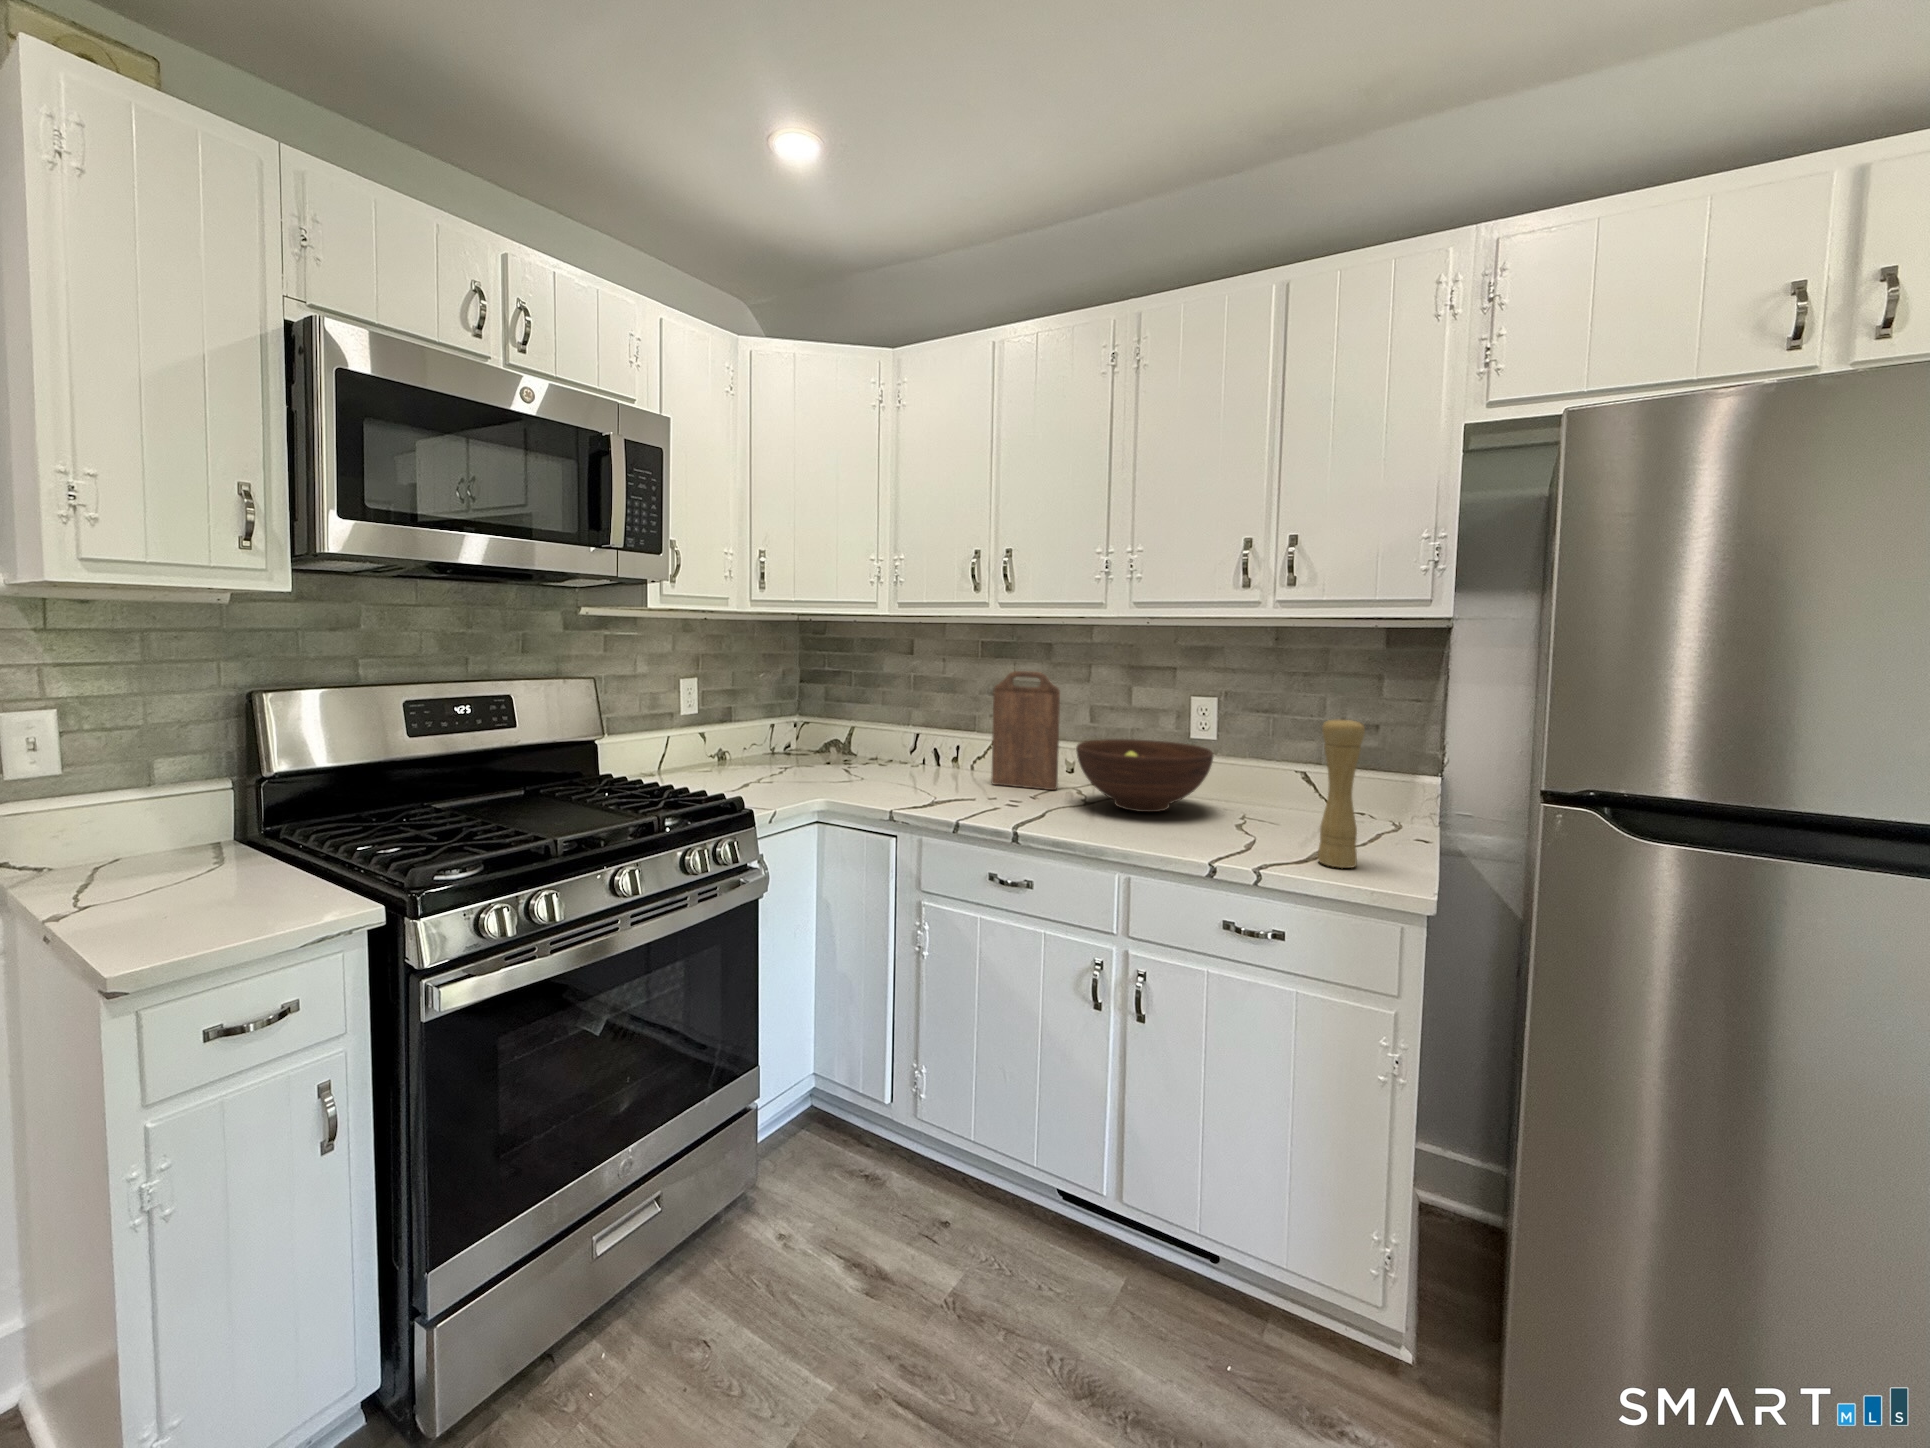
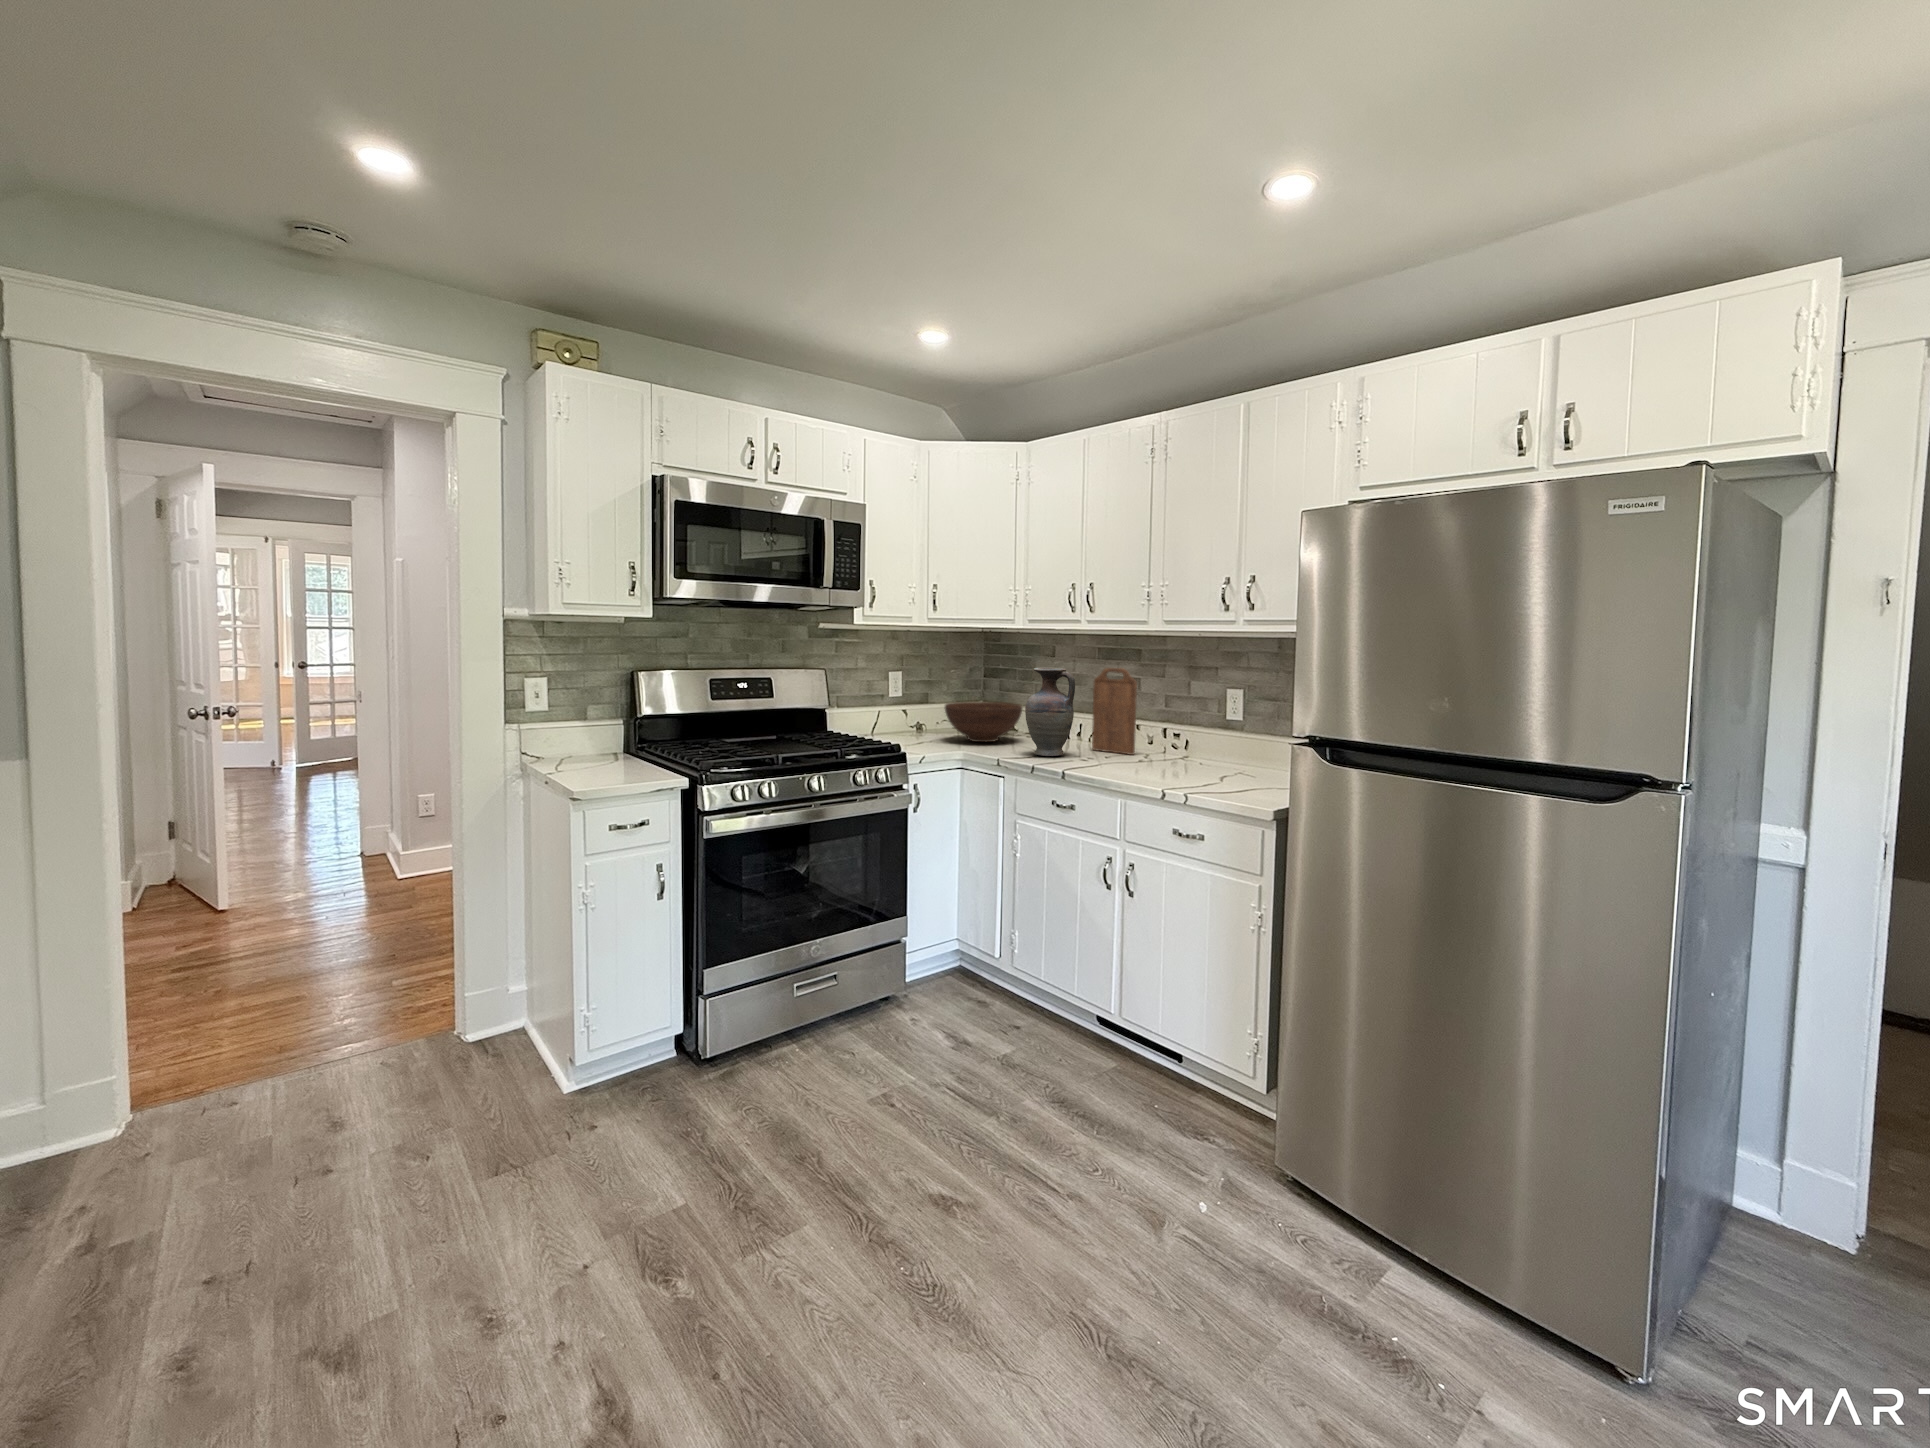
vase: none [915,672,987,800] -> present [1025,668,1075,756]
pepper mill: present [1318,718,1365,868] -> none [1234,698,1261,796]
fruit bowl: present [1076,739,1213,812] -> present [945,702,1022,742]

